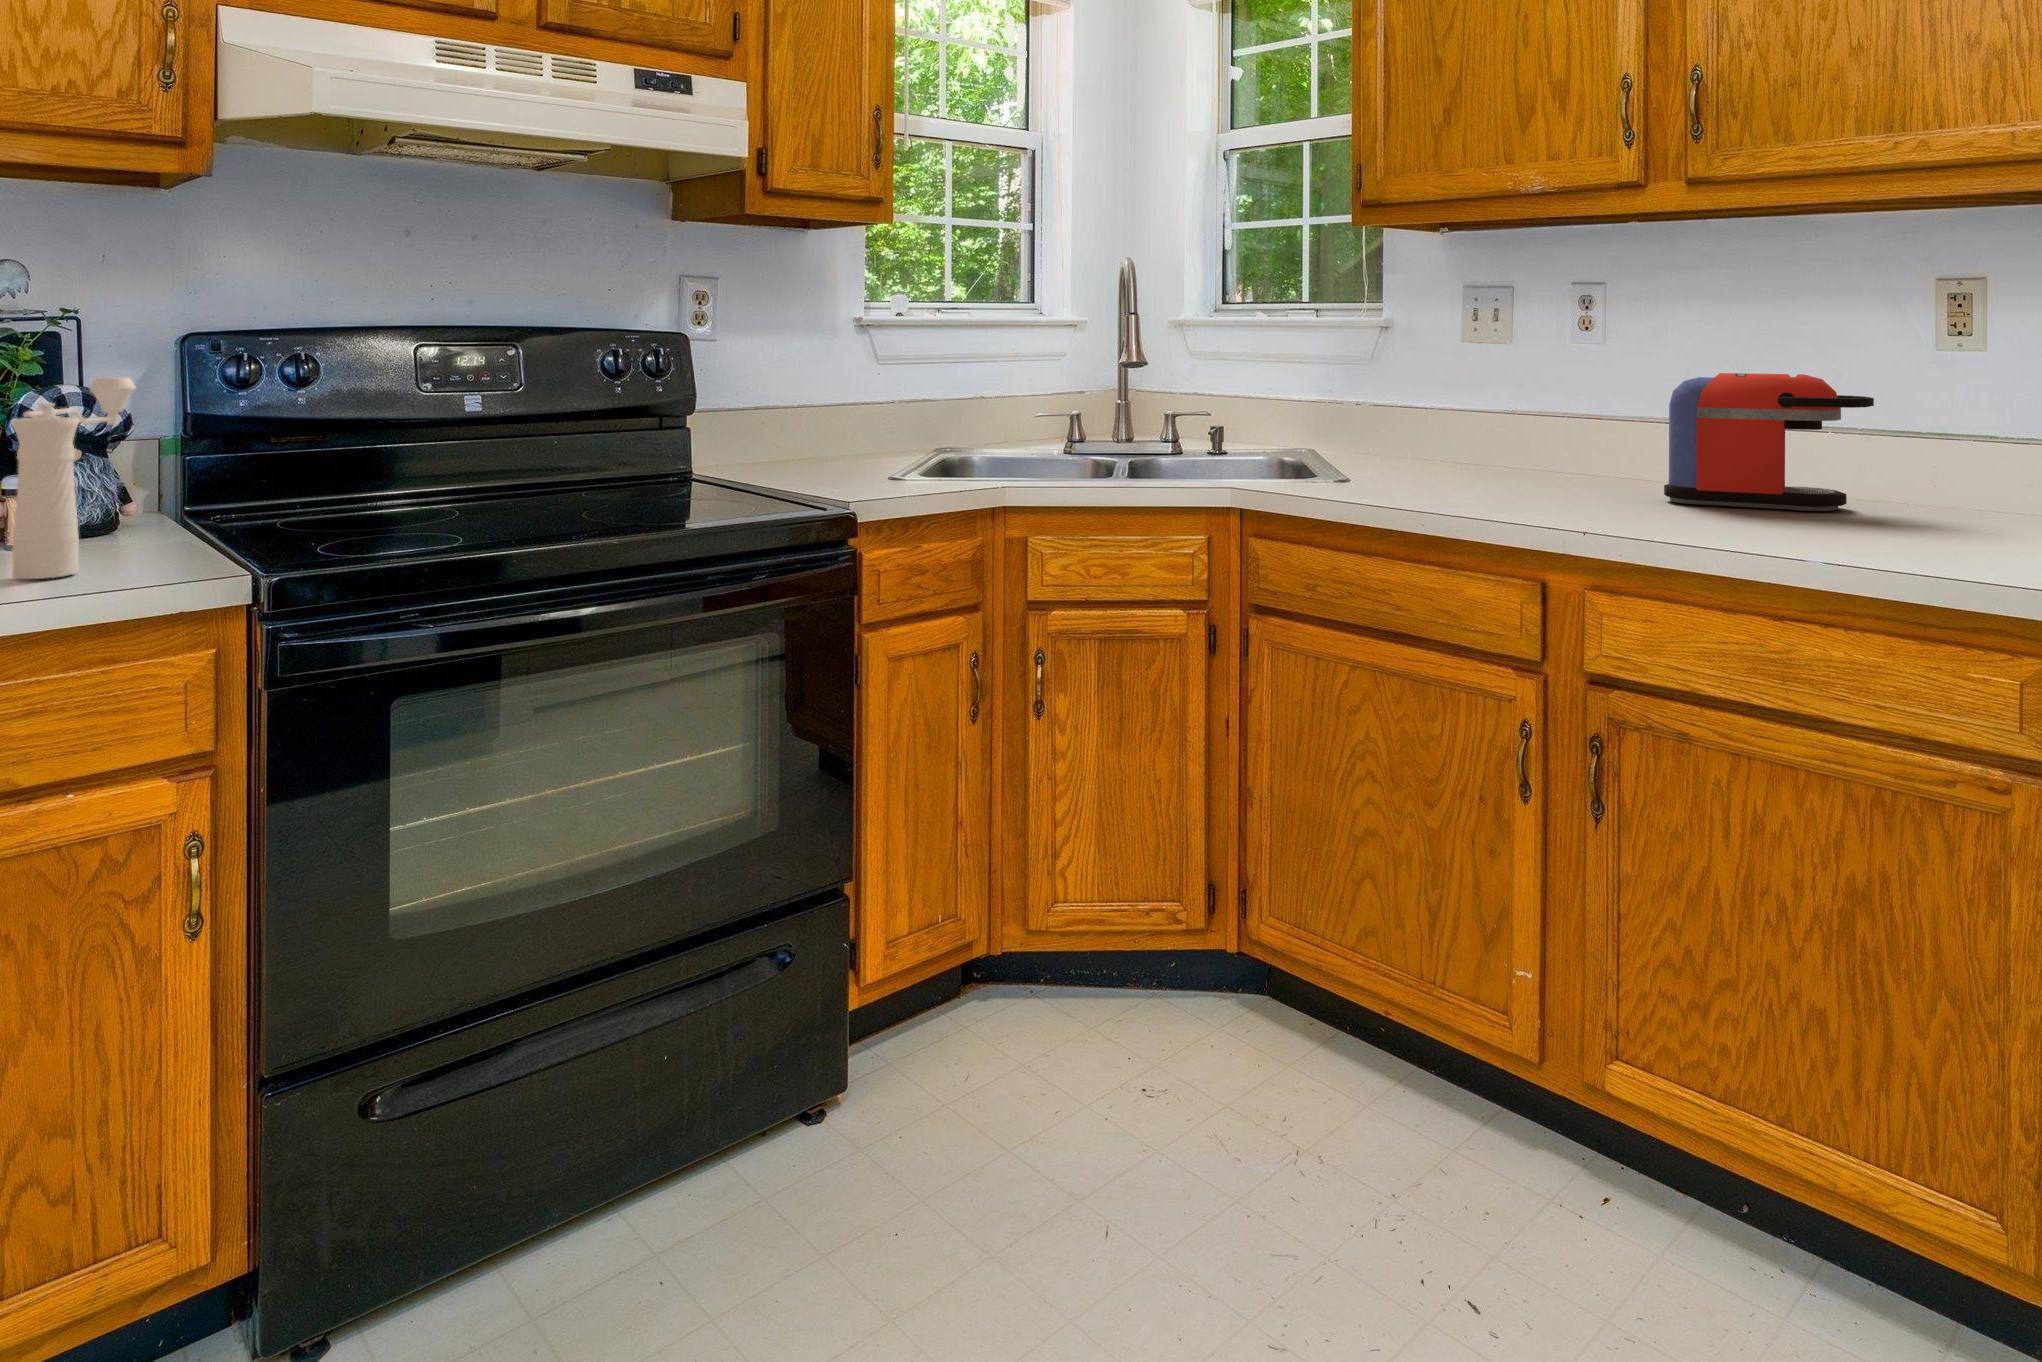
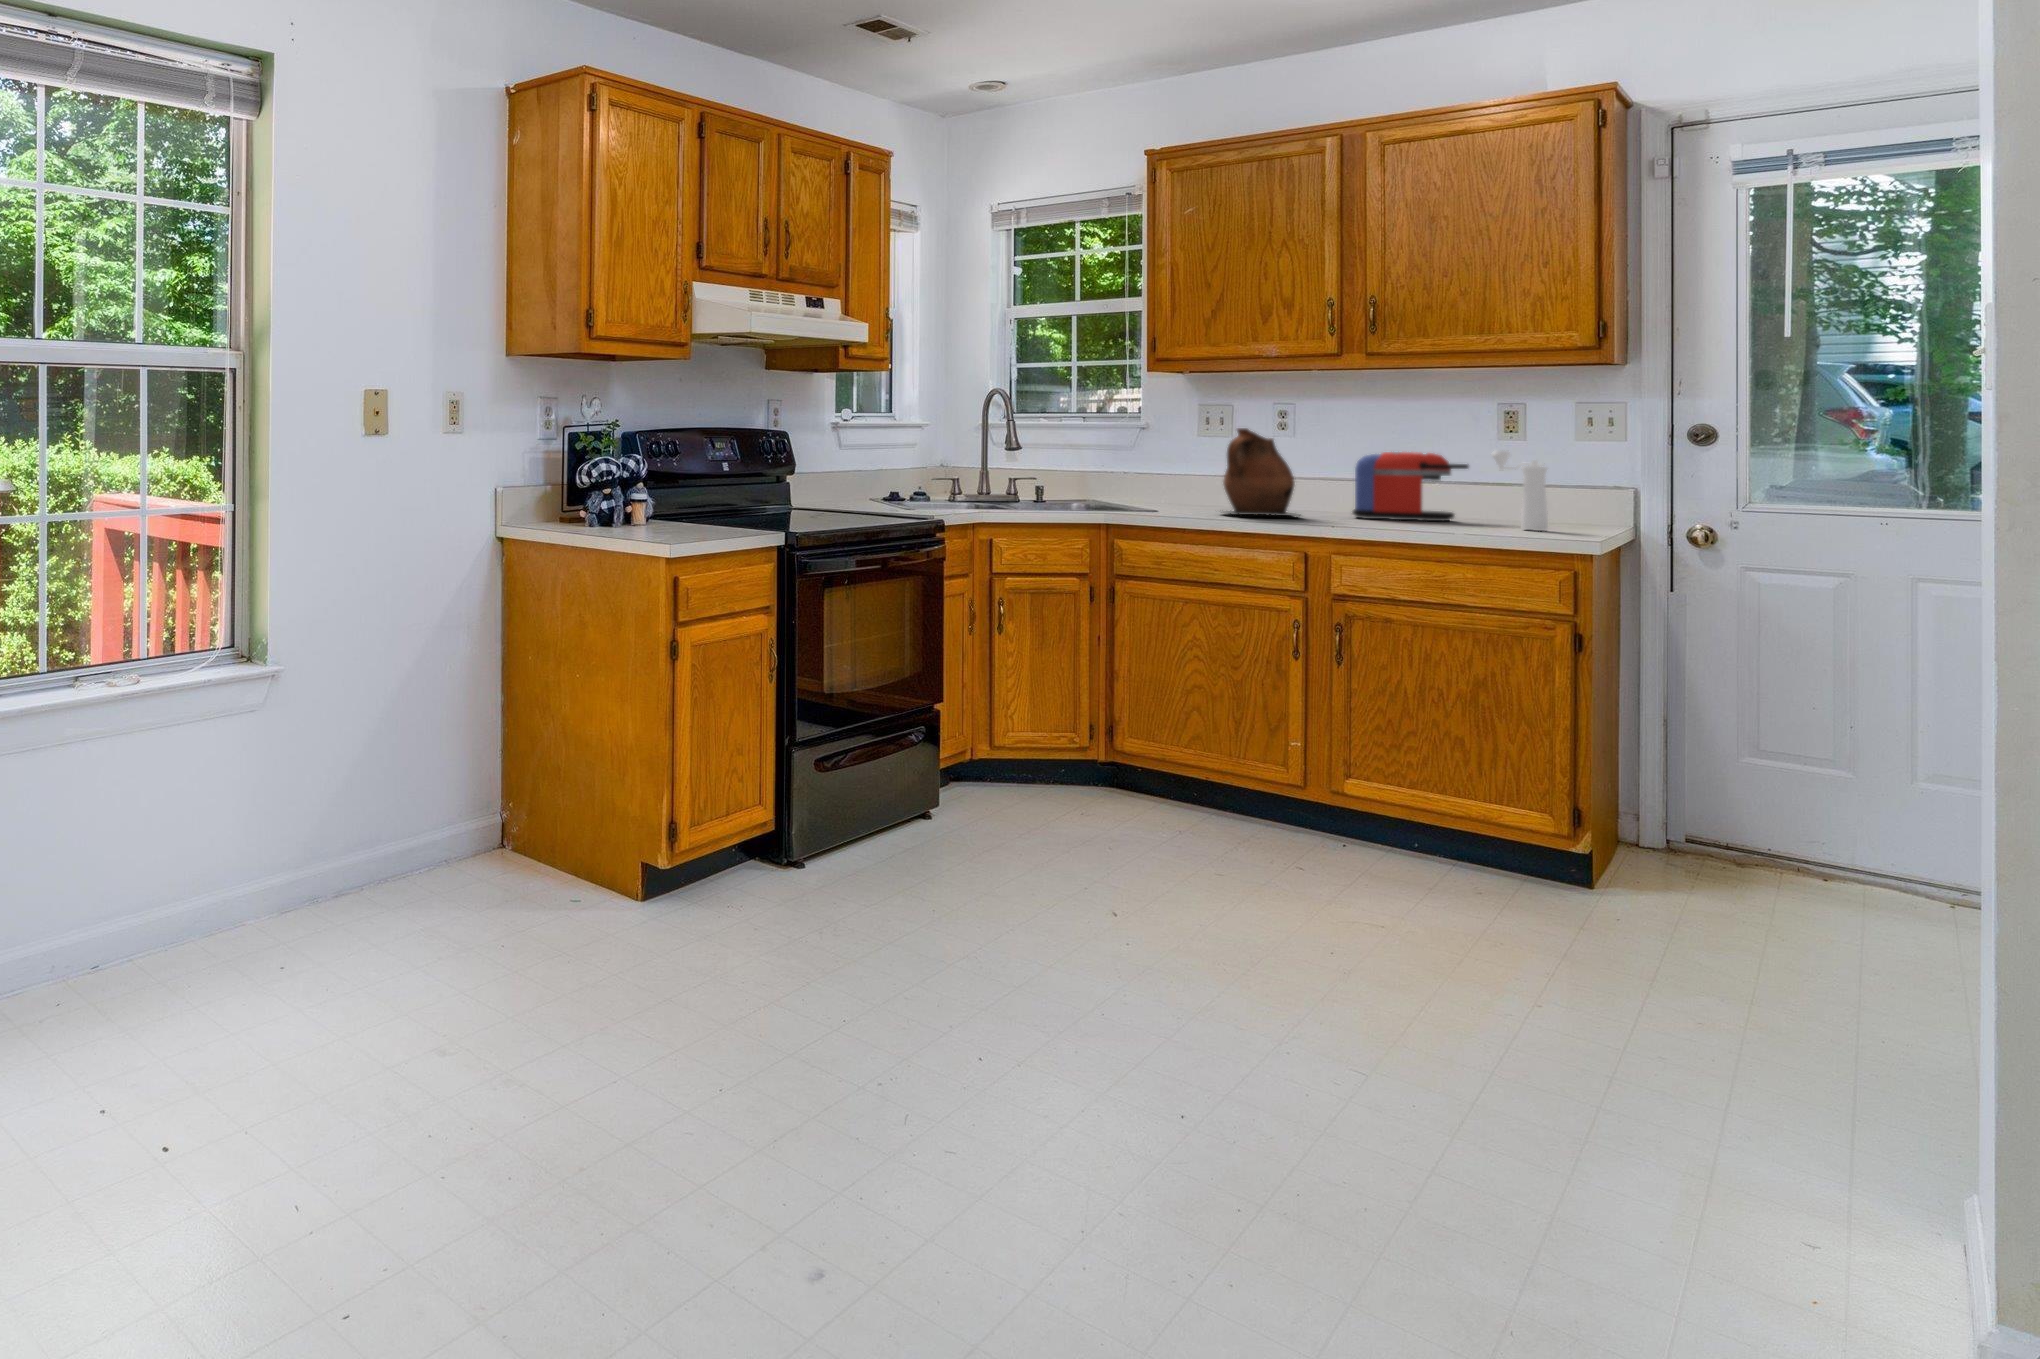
ceramic pitcher: none [1424,327,1567,504] -> present [1223,428,1301,516]
pepper mill: present [12,377,136,579] -> present [1492,450,1548,531]

